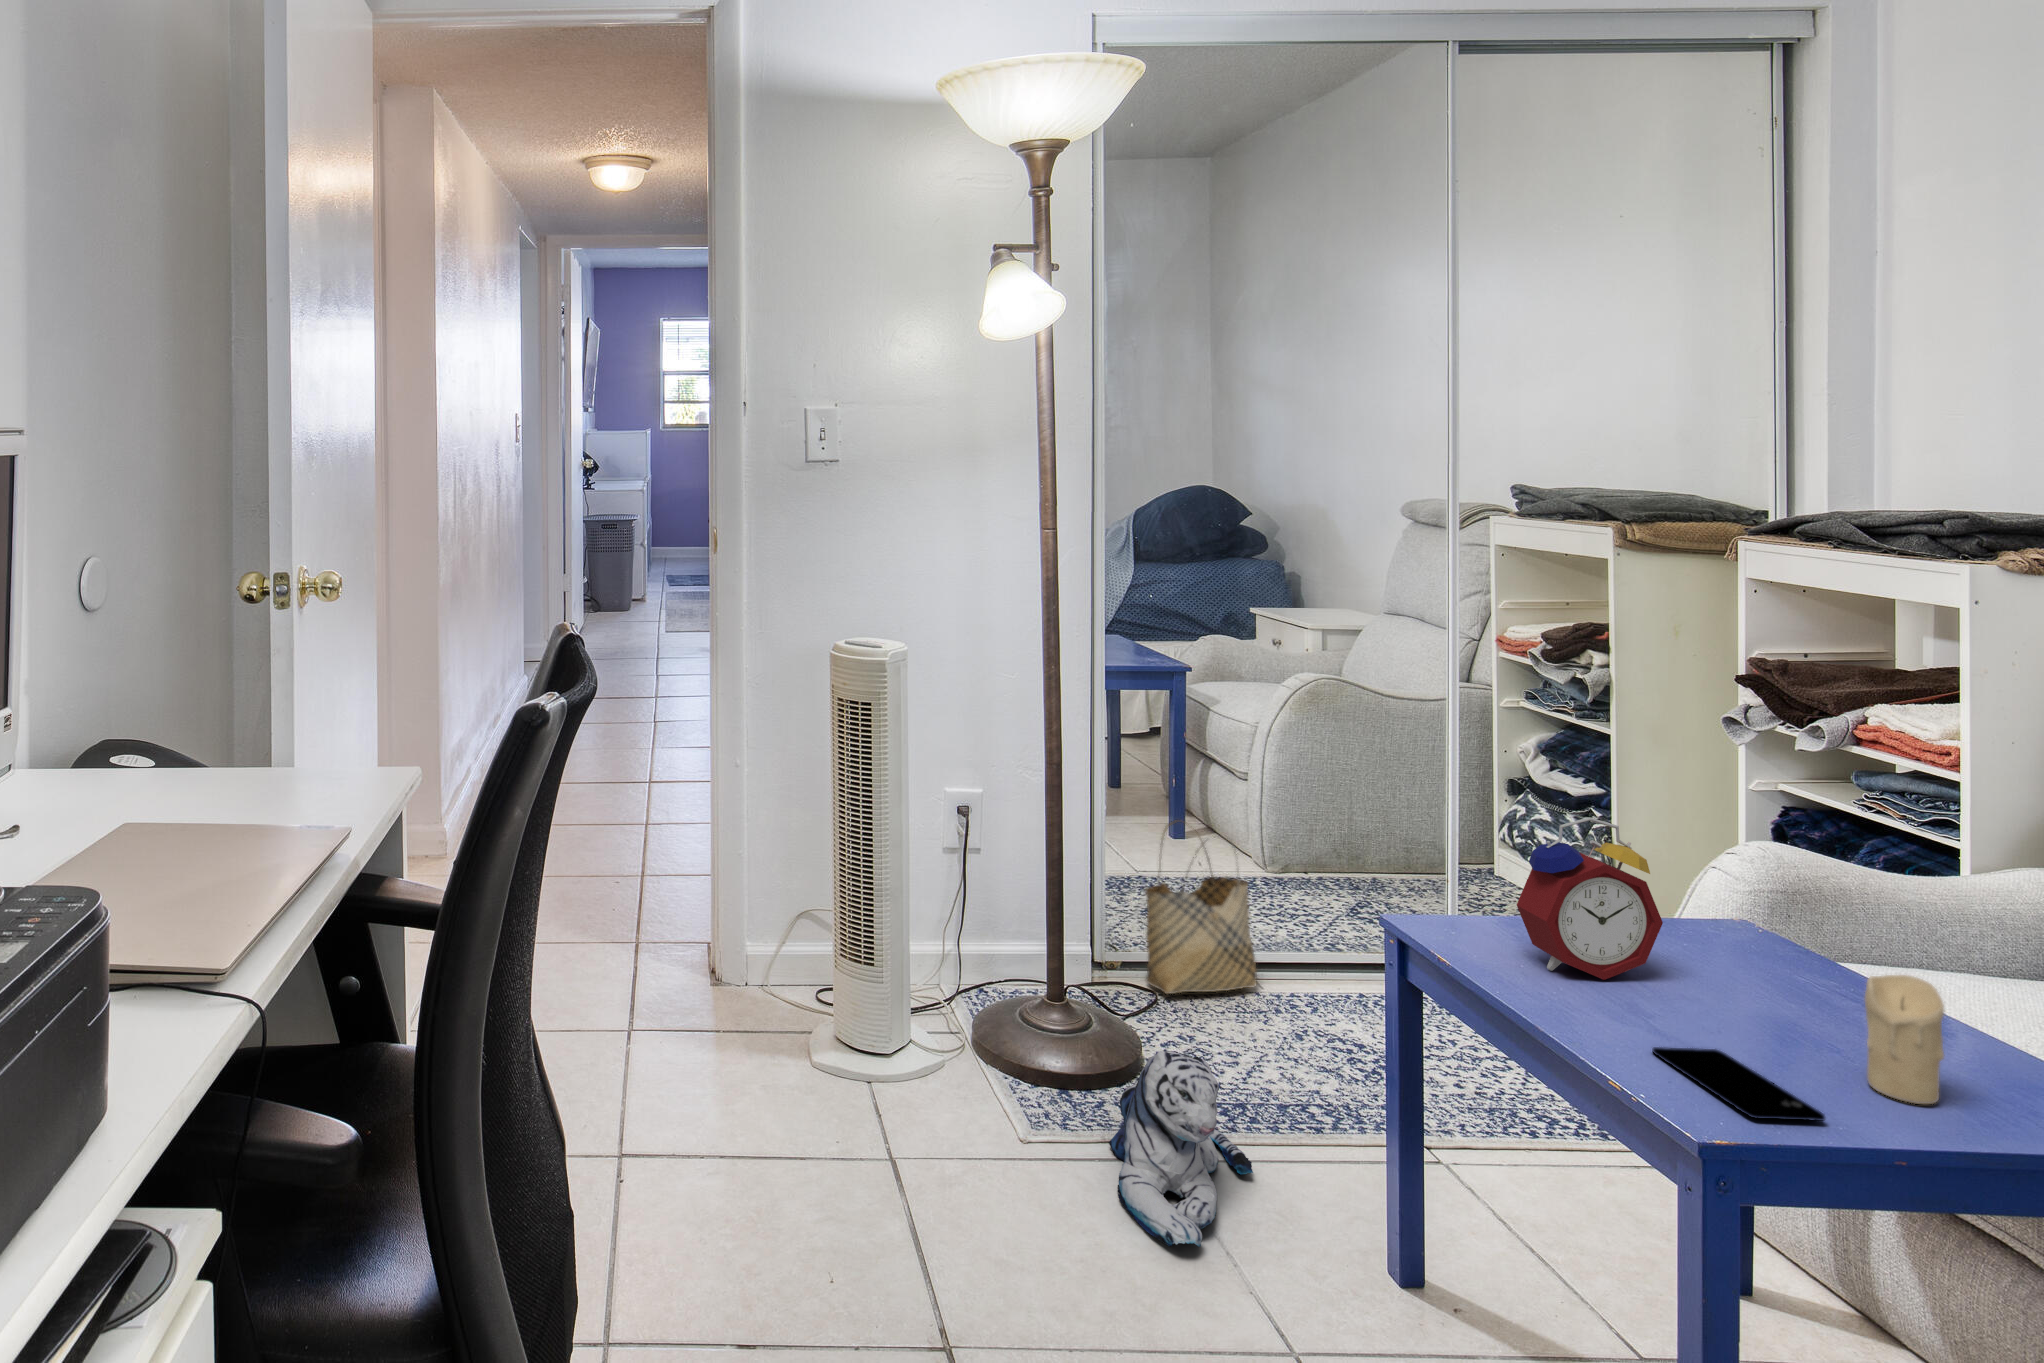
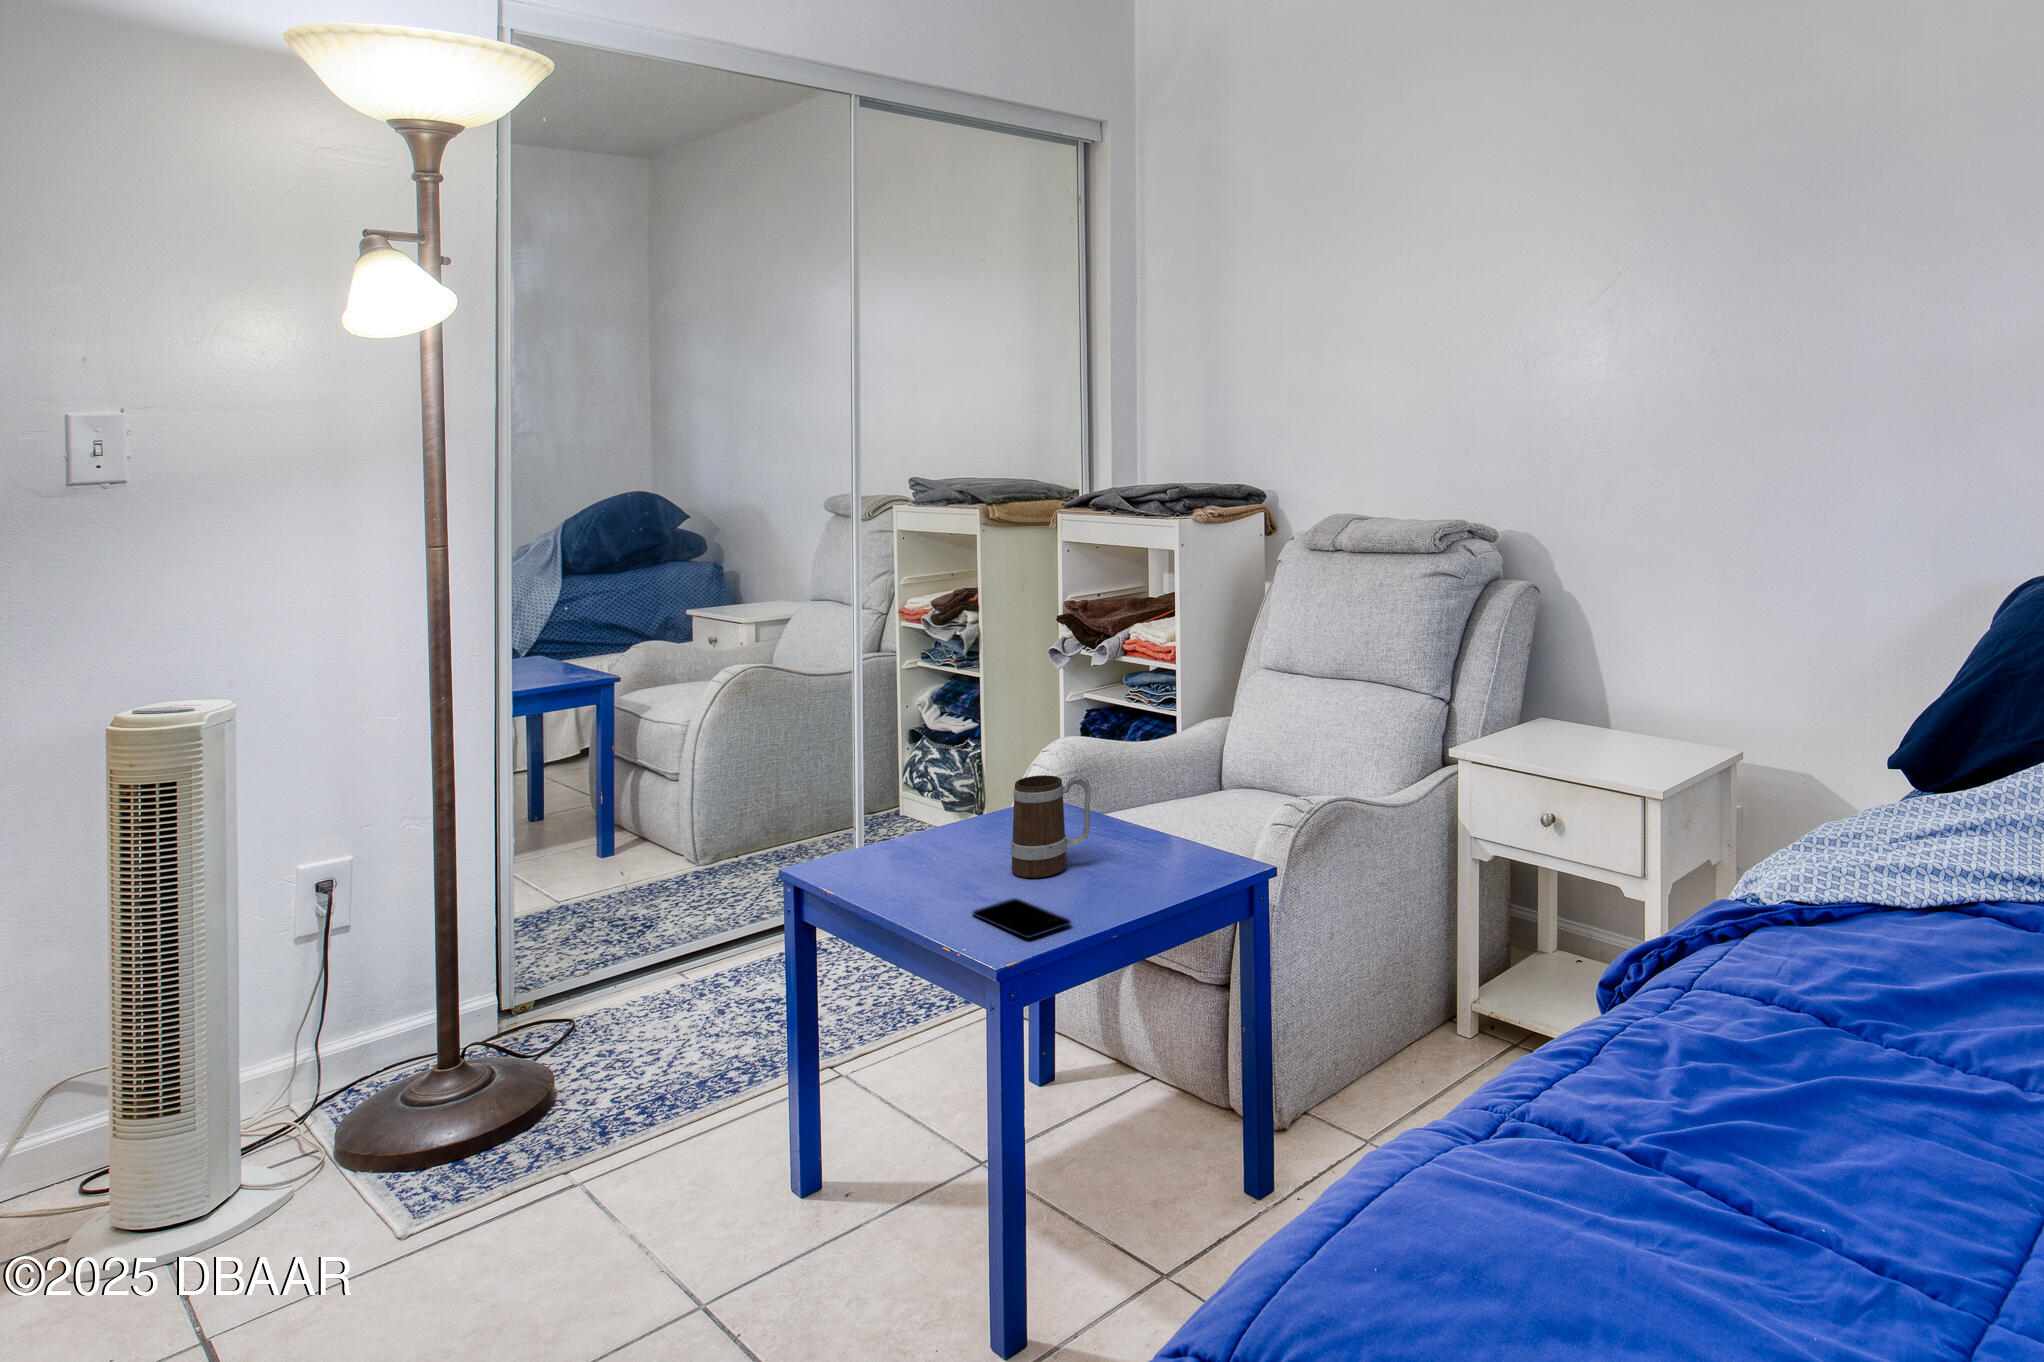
alarm clock: present [1517,817,1663,980] -> none [886,746,987,876]
woven basket: present [1145,820,1257,994] -> none [562,836,685,1017]
mug: none [1703,888,1845,1034] -> present [1011,775,1091,878]
candle: present [1864,975,1944,1104] -> none [1097,809,1138,895]
plush toy: present [1109,1051,1253,1247] -> none [513,1062,671,1261]

